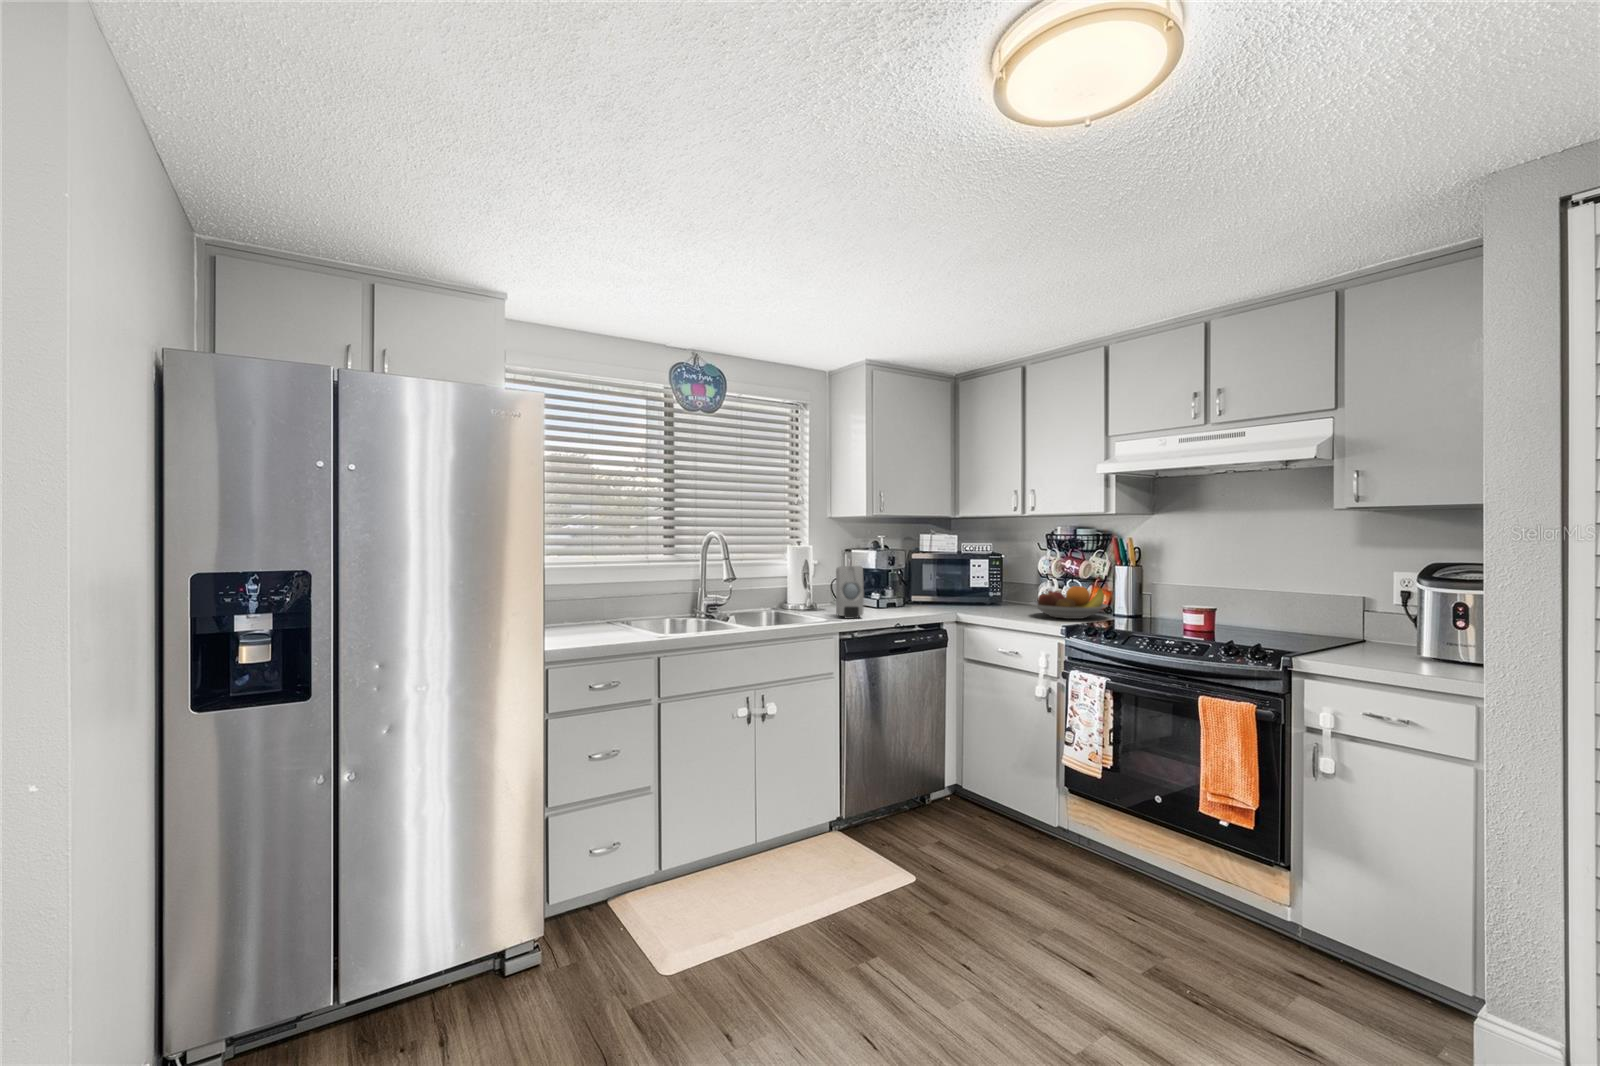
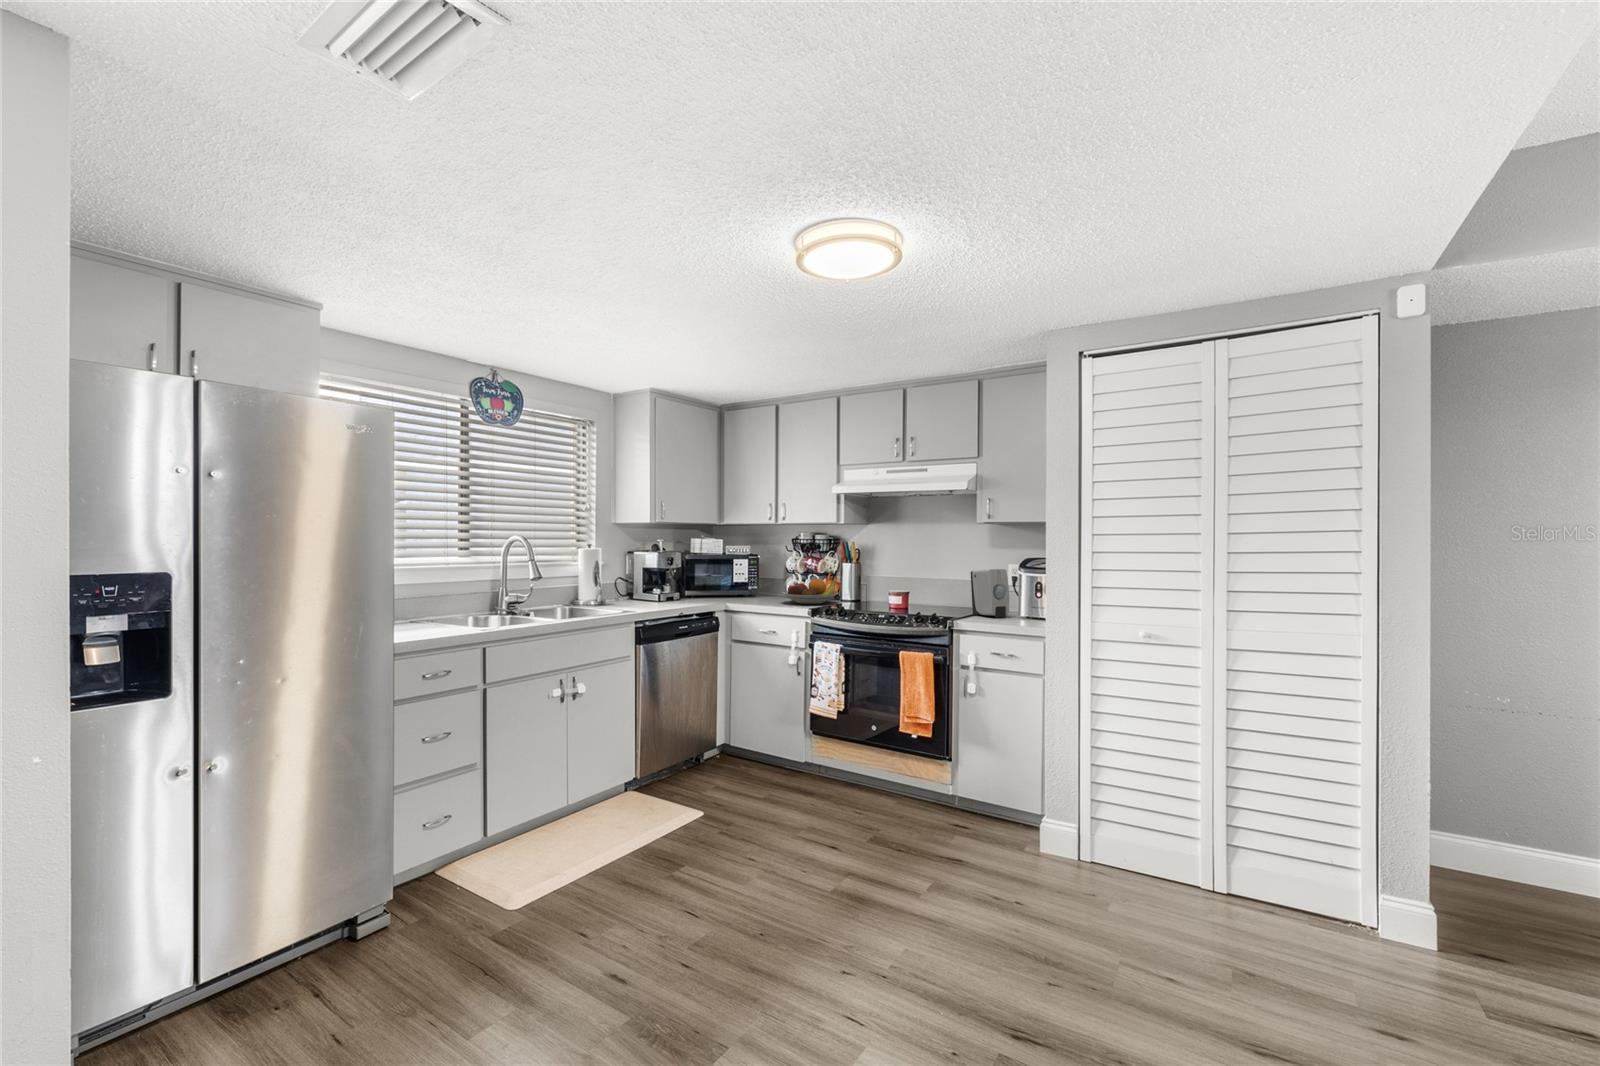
soap dispenser: present [836,566,864,619] -> present [971,569,1009,618]

